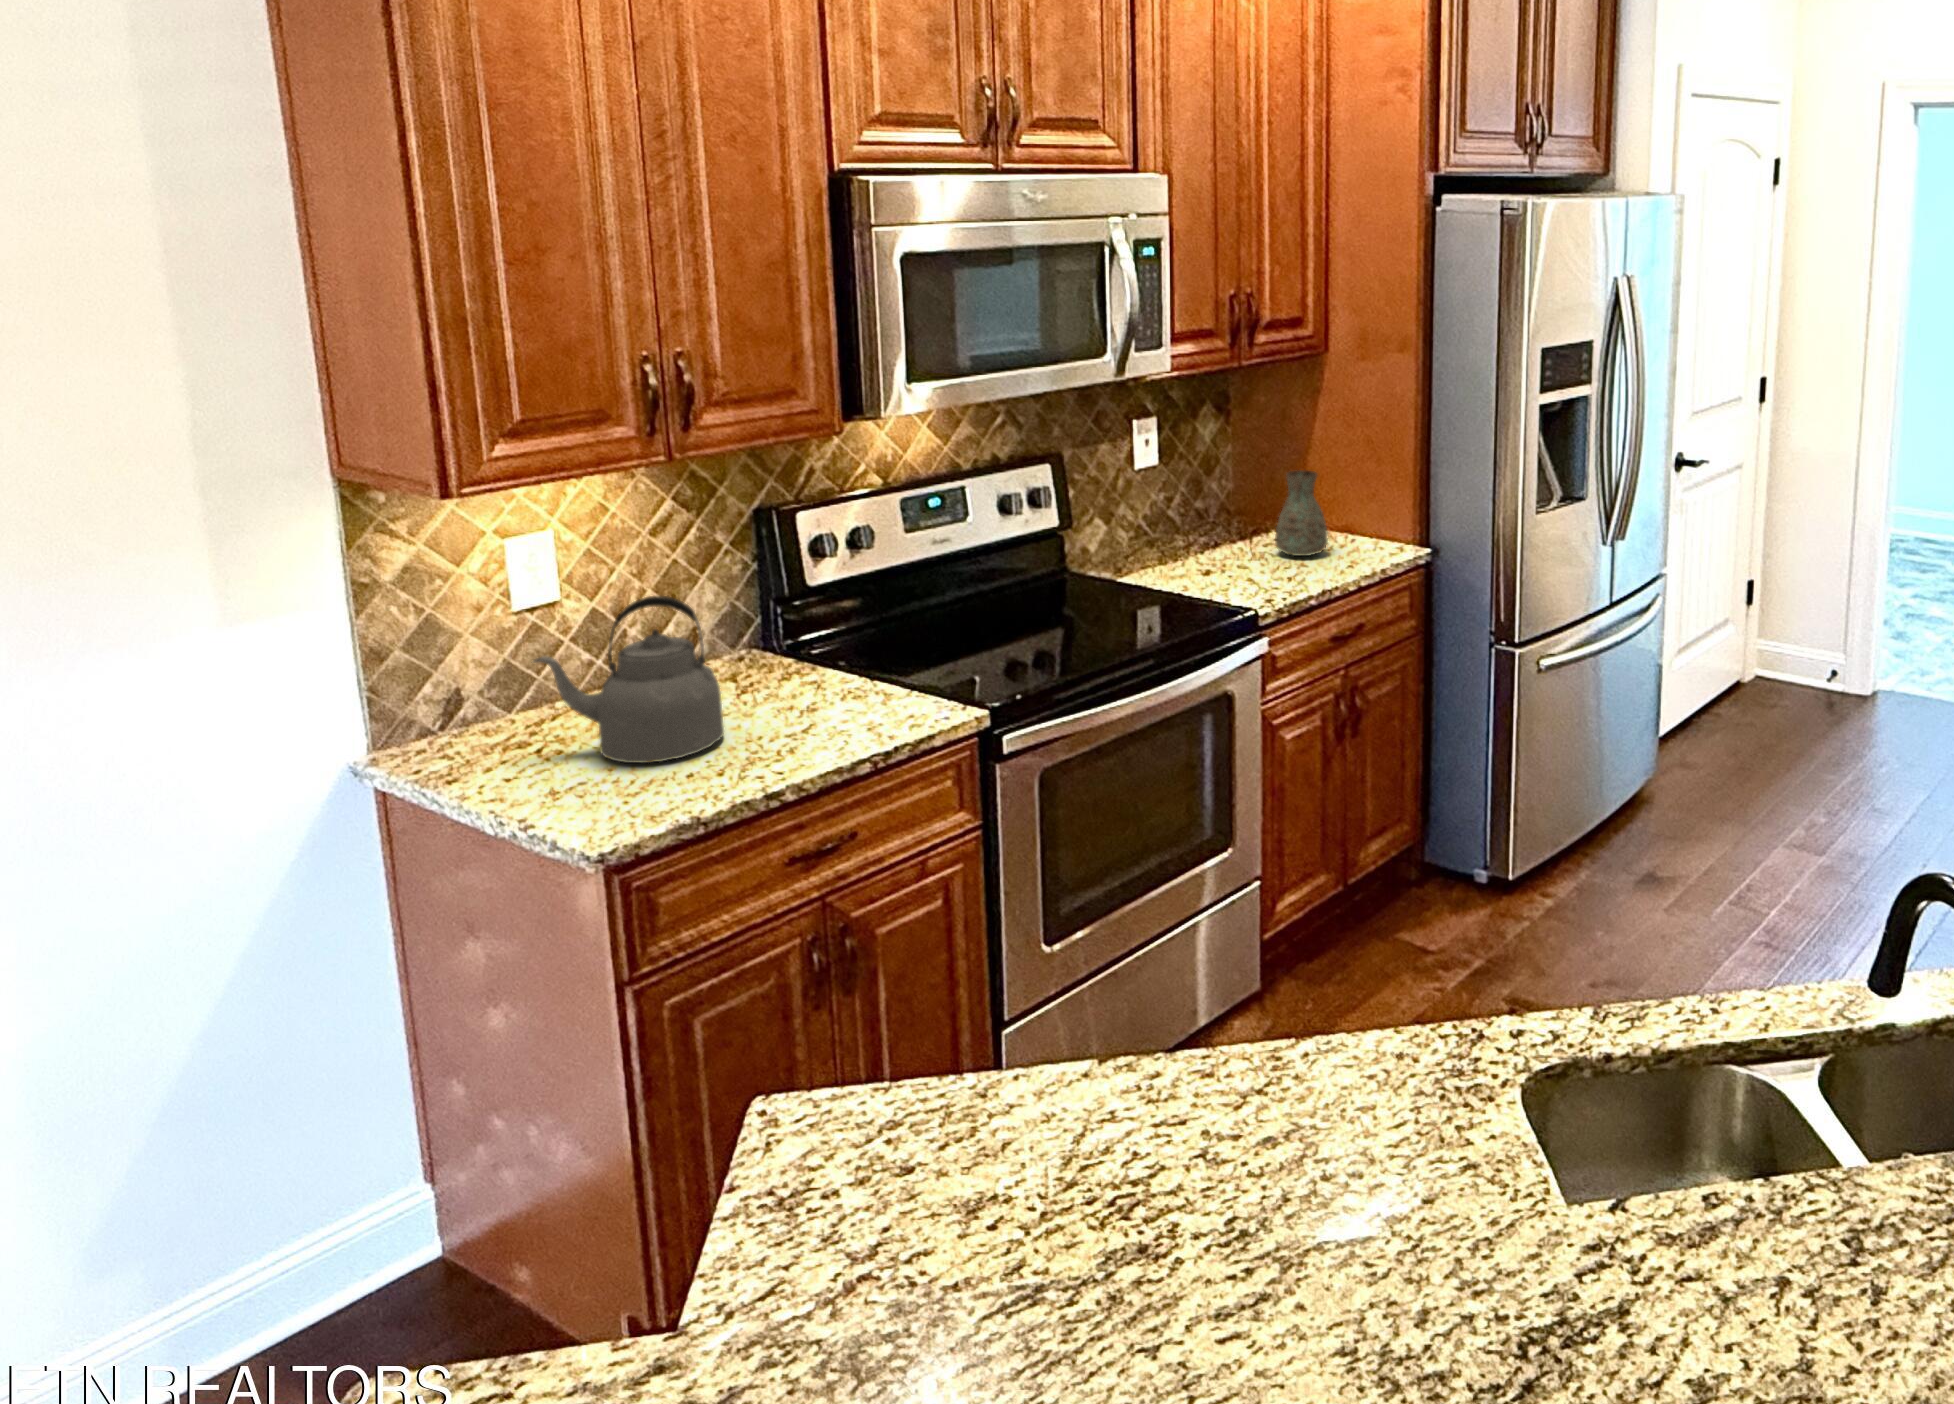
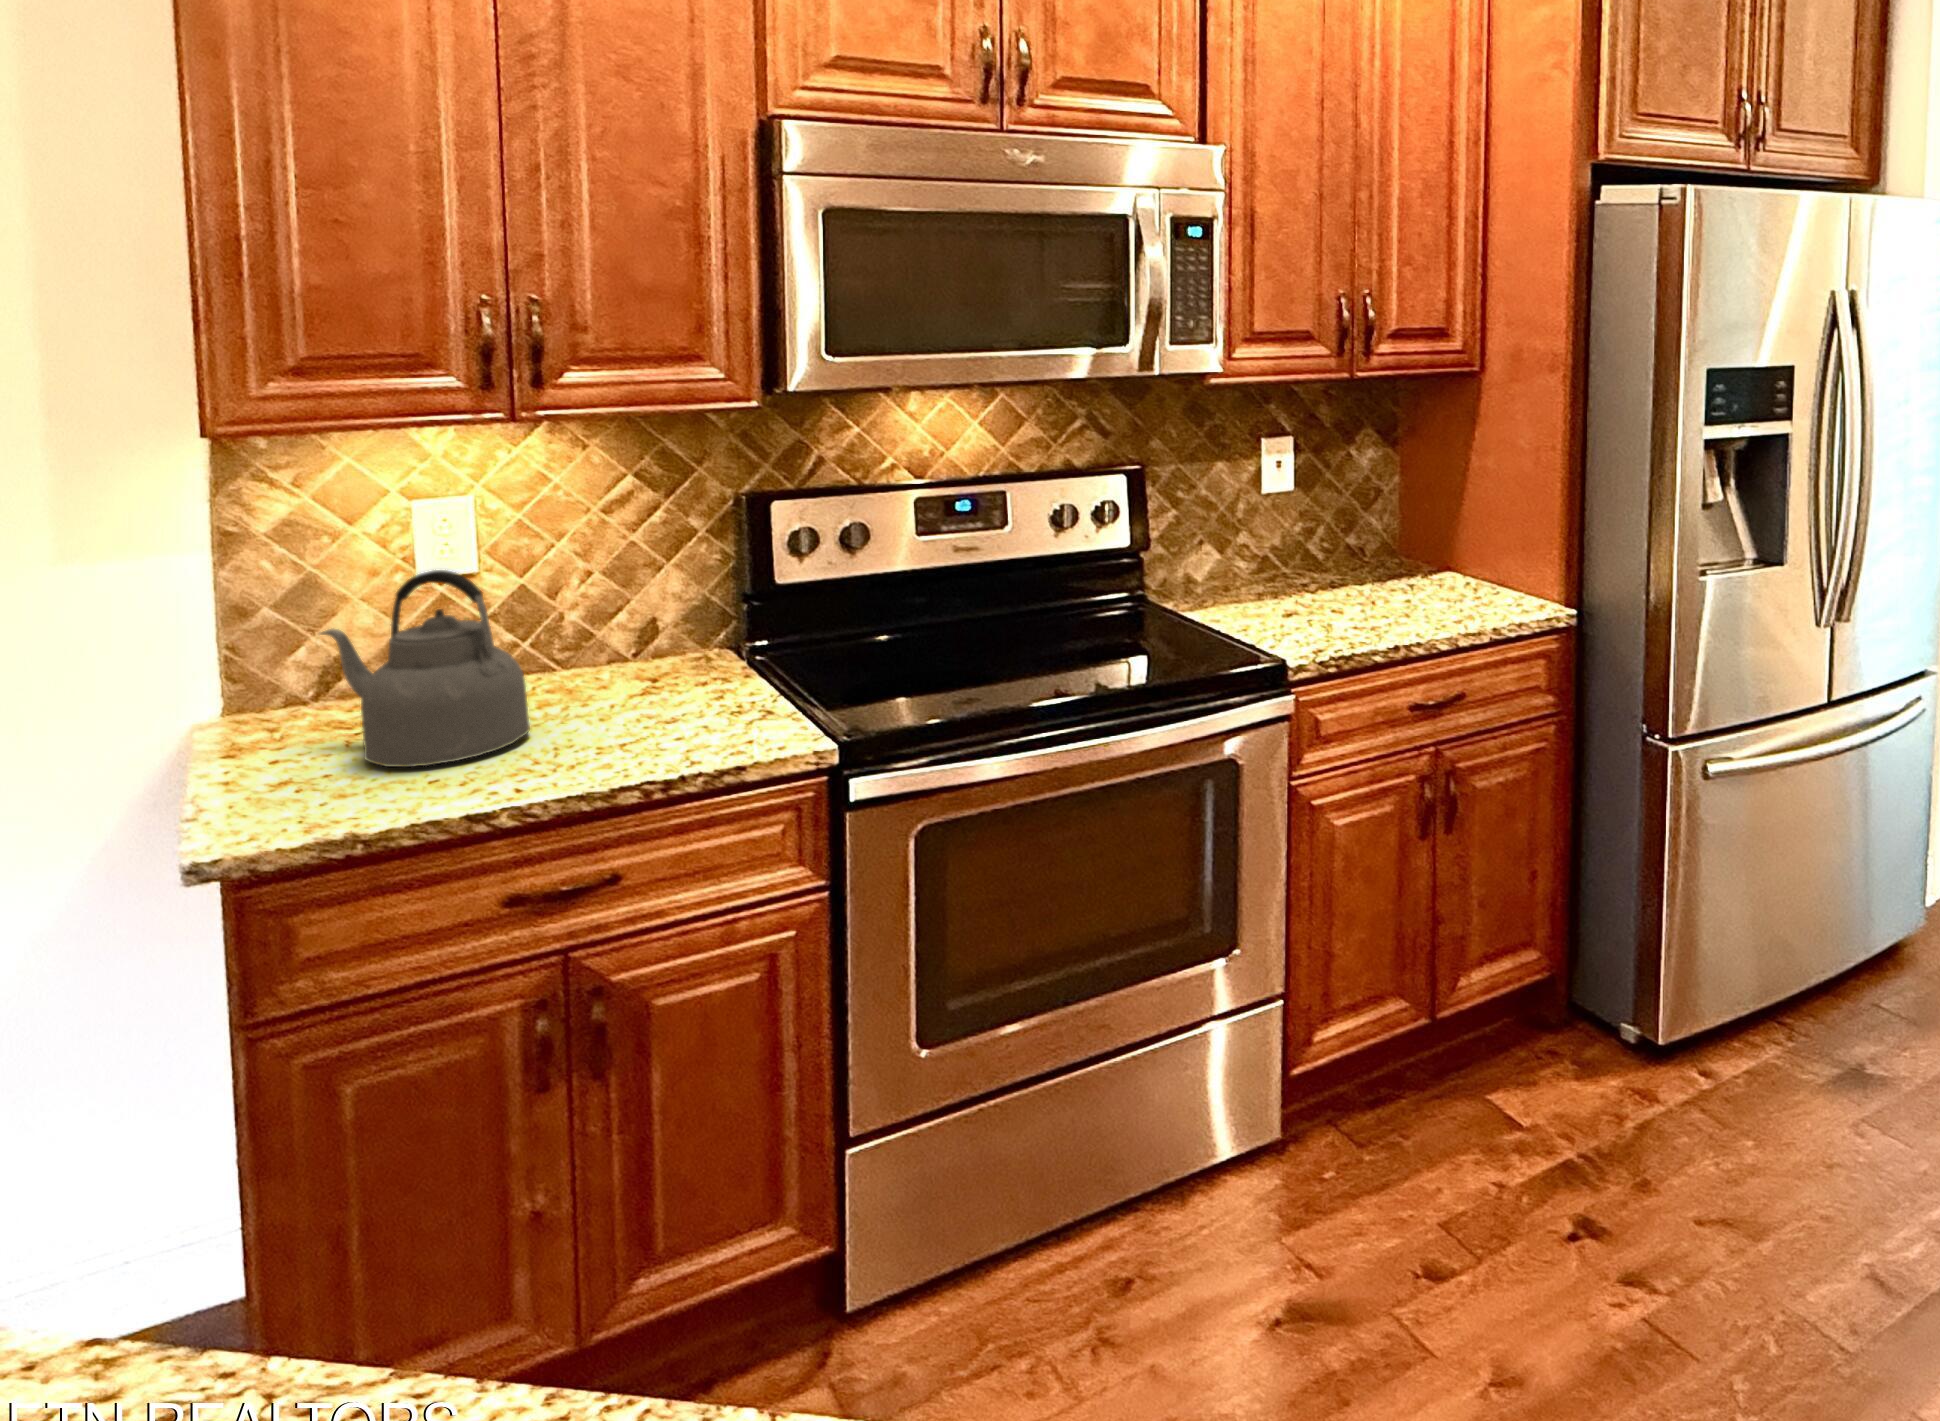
decorative vase: present [1275,470,1328,556] -> none [1400,506,1462,607]

